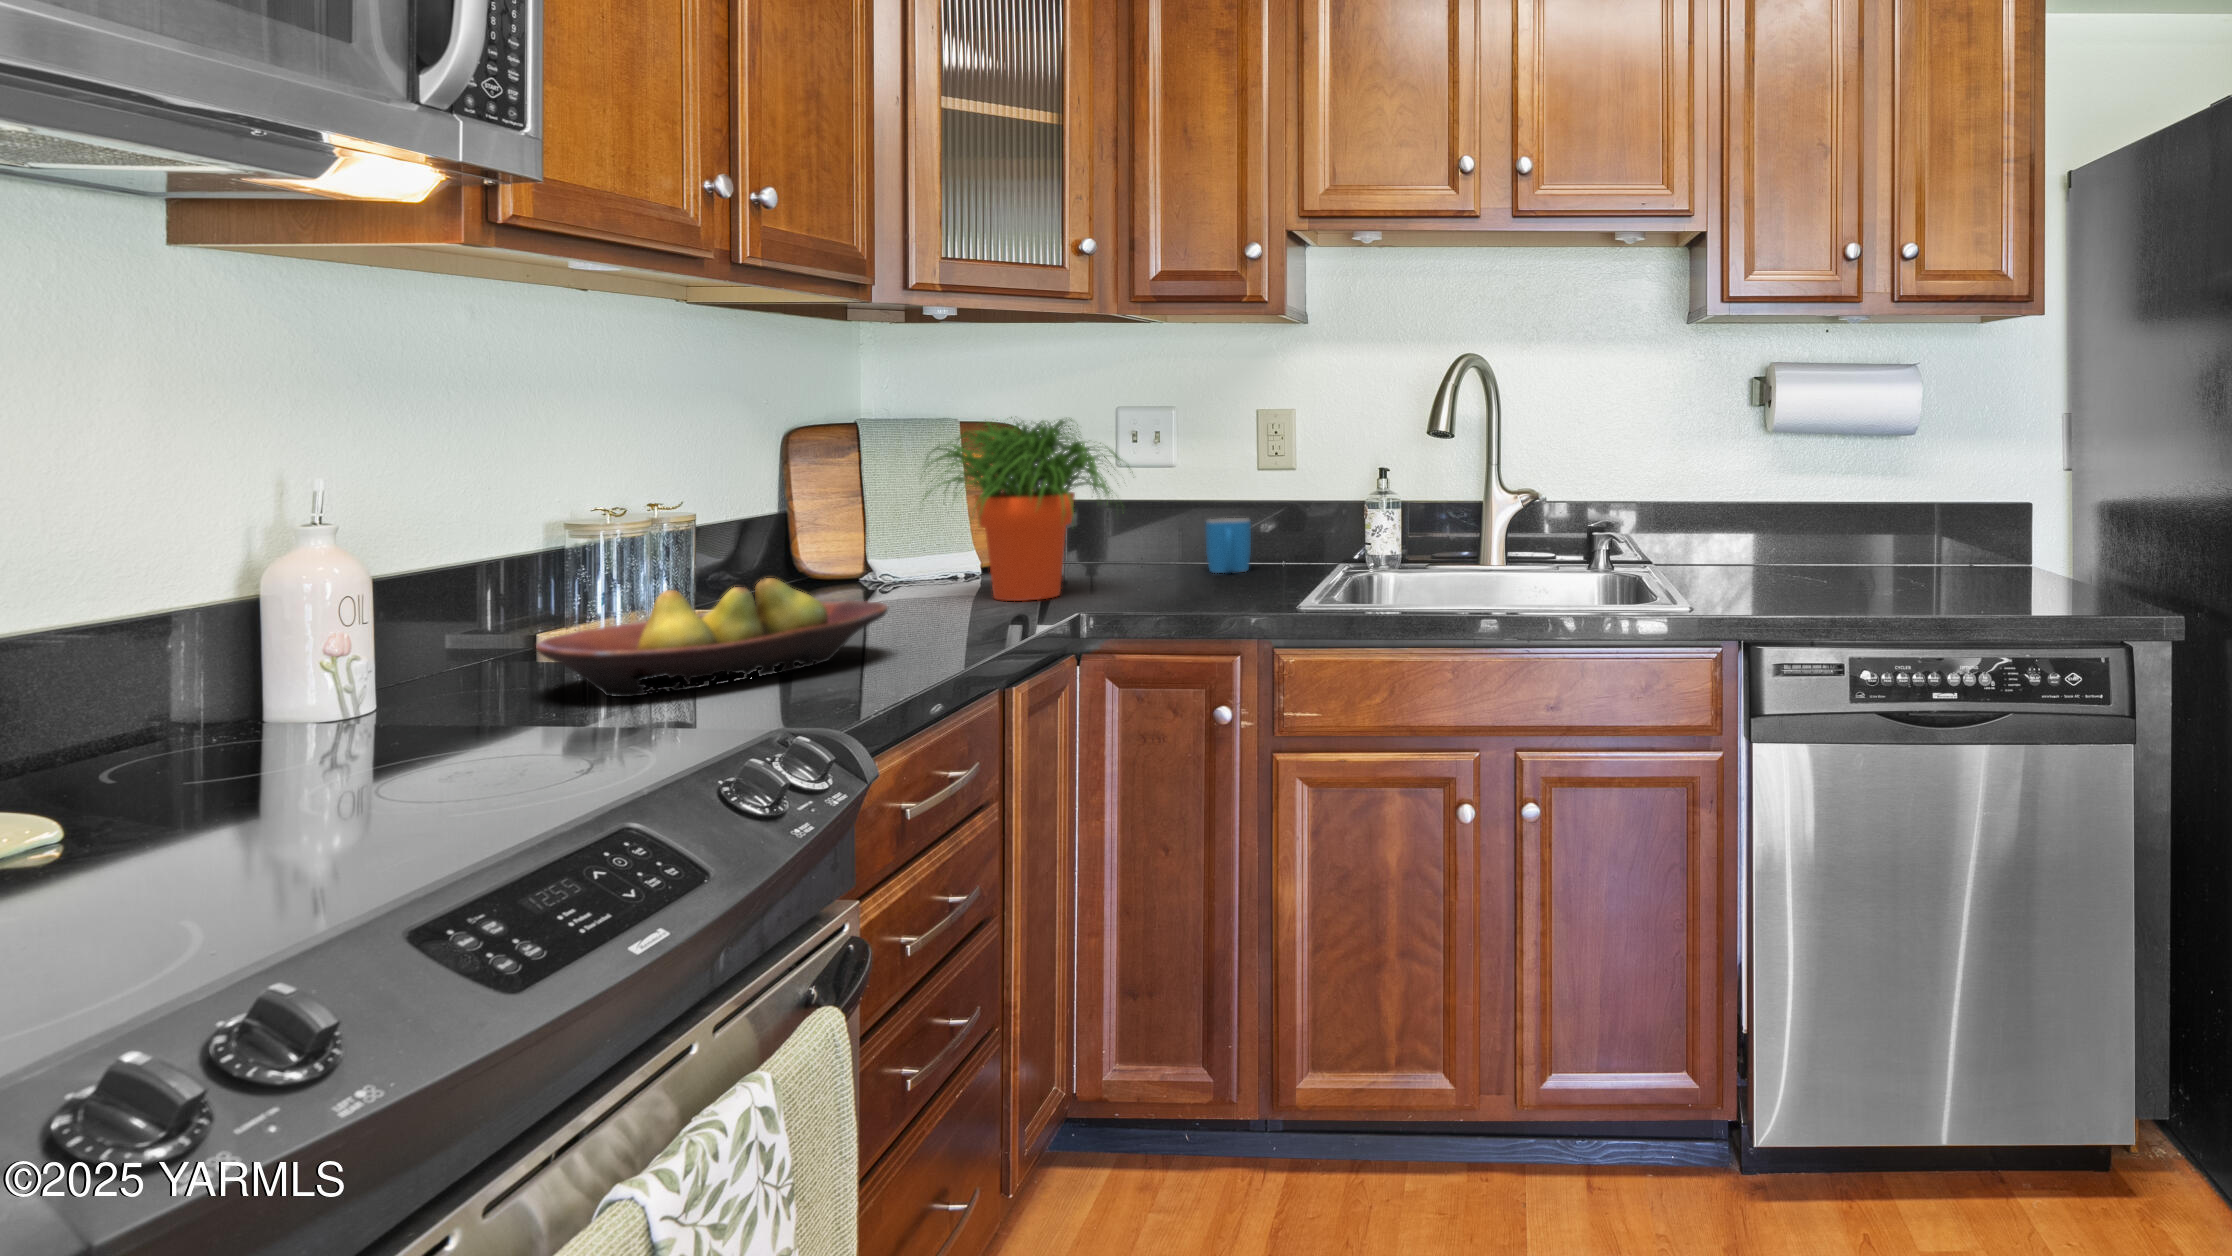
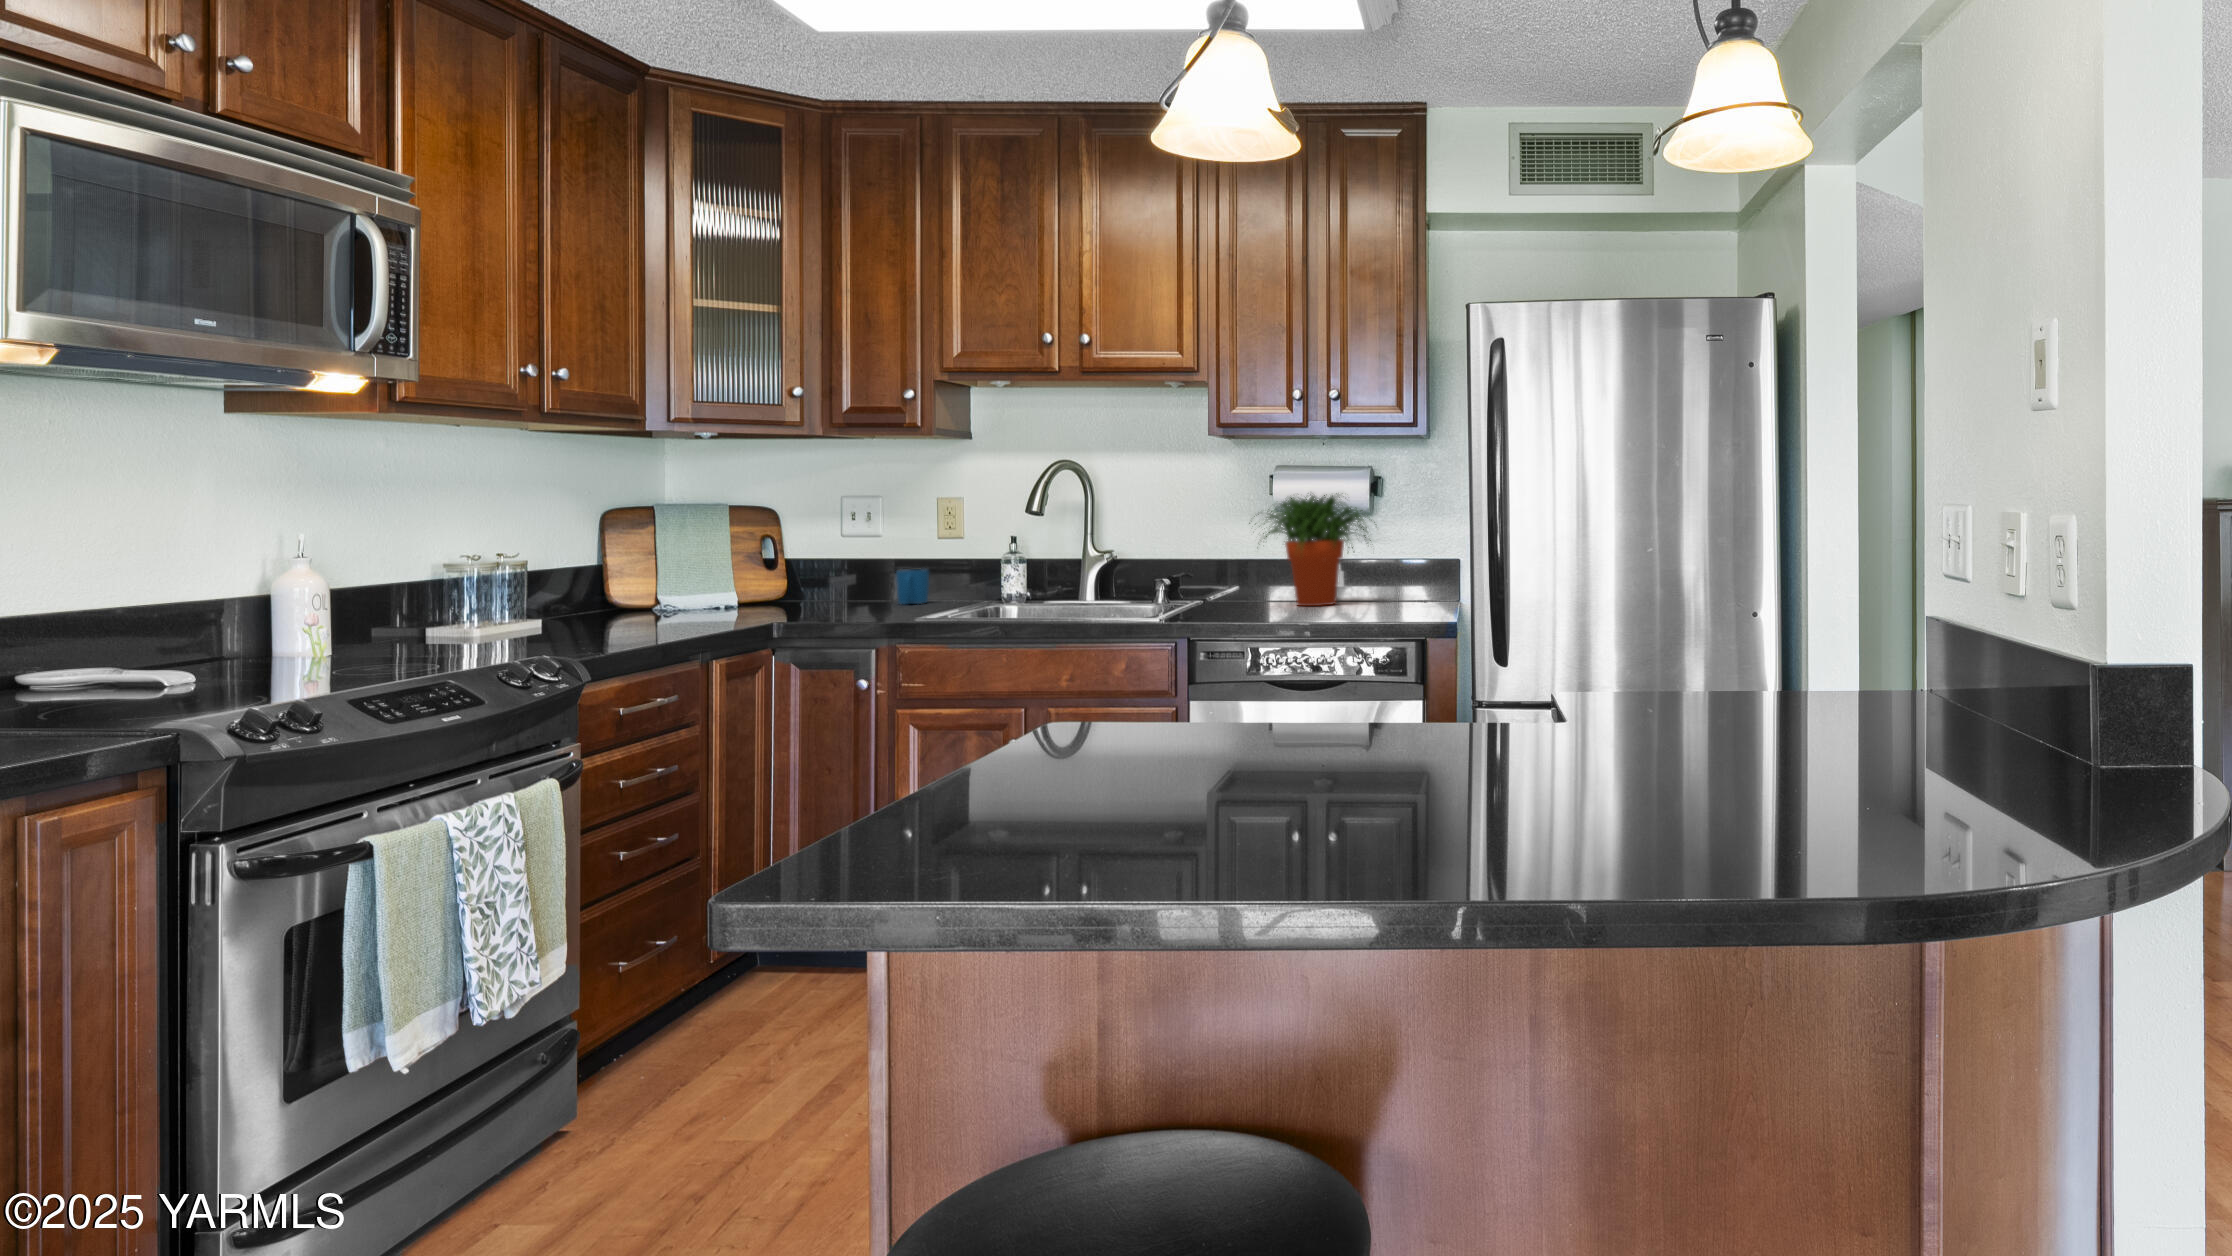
potted plant: present [921,417,1130,601] -> present [1249,493,1376,606]
fruit bowl: present [536,578,888,697] -> none [418,591,632,651]

